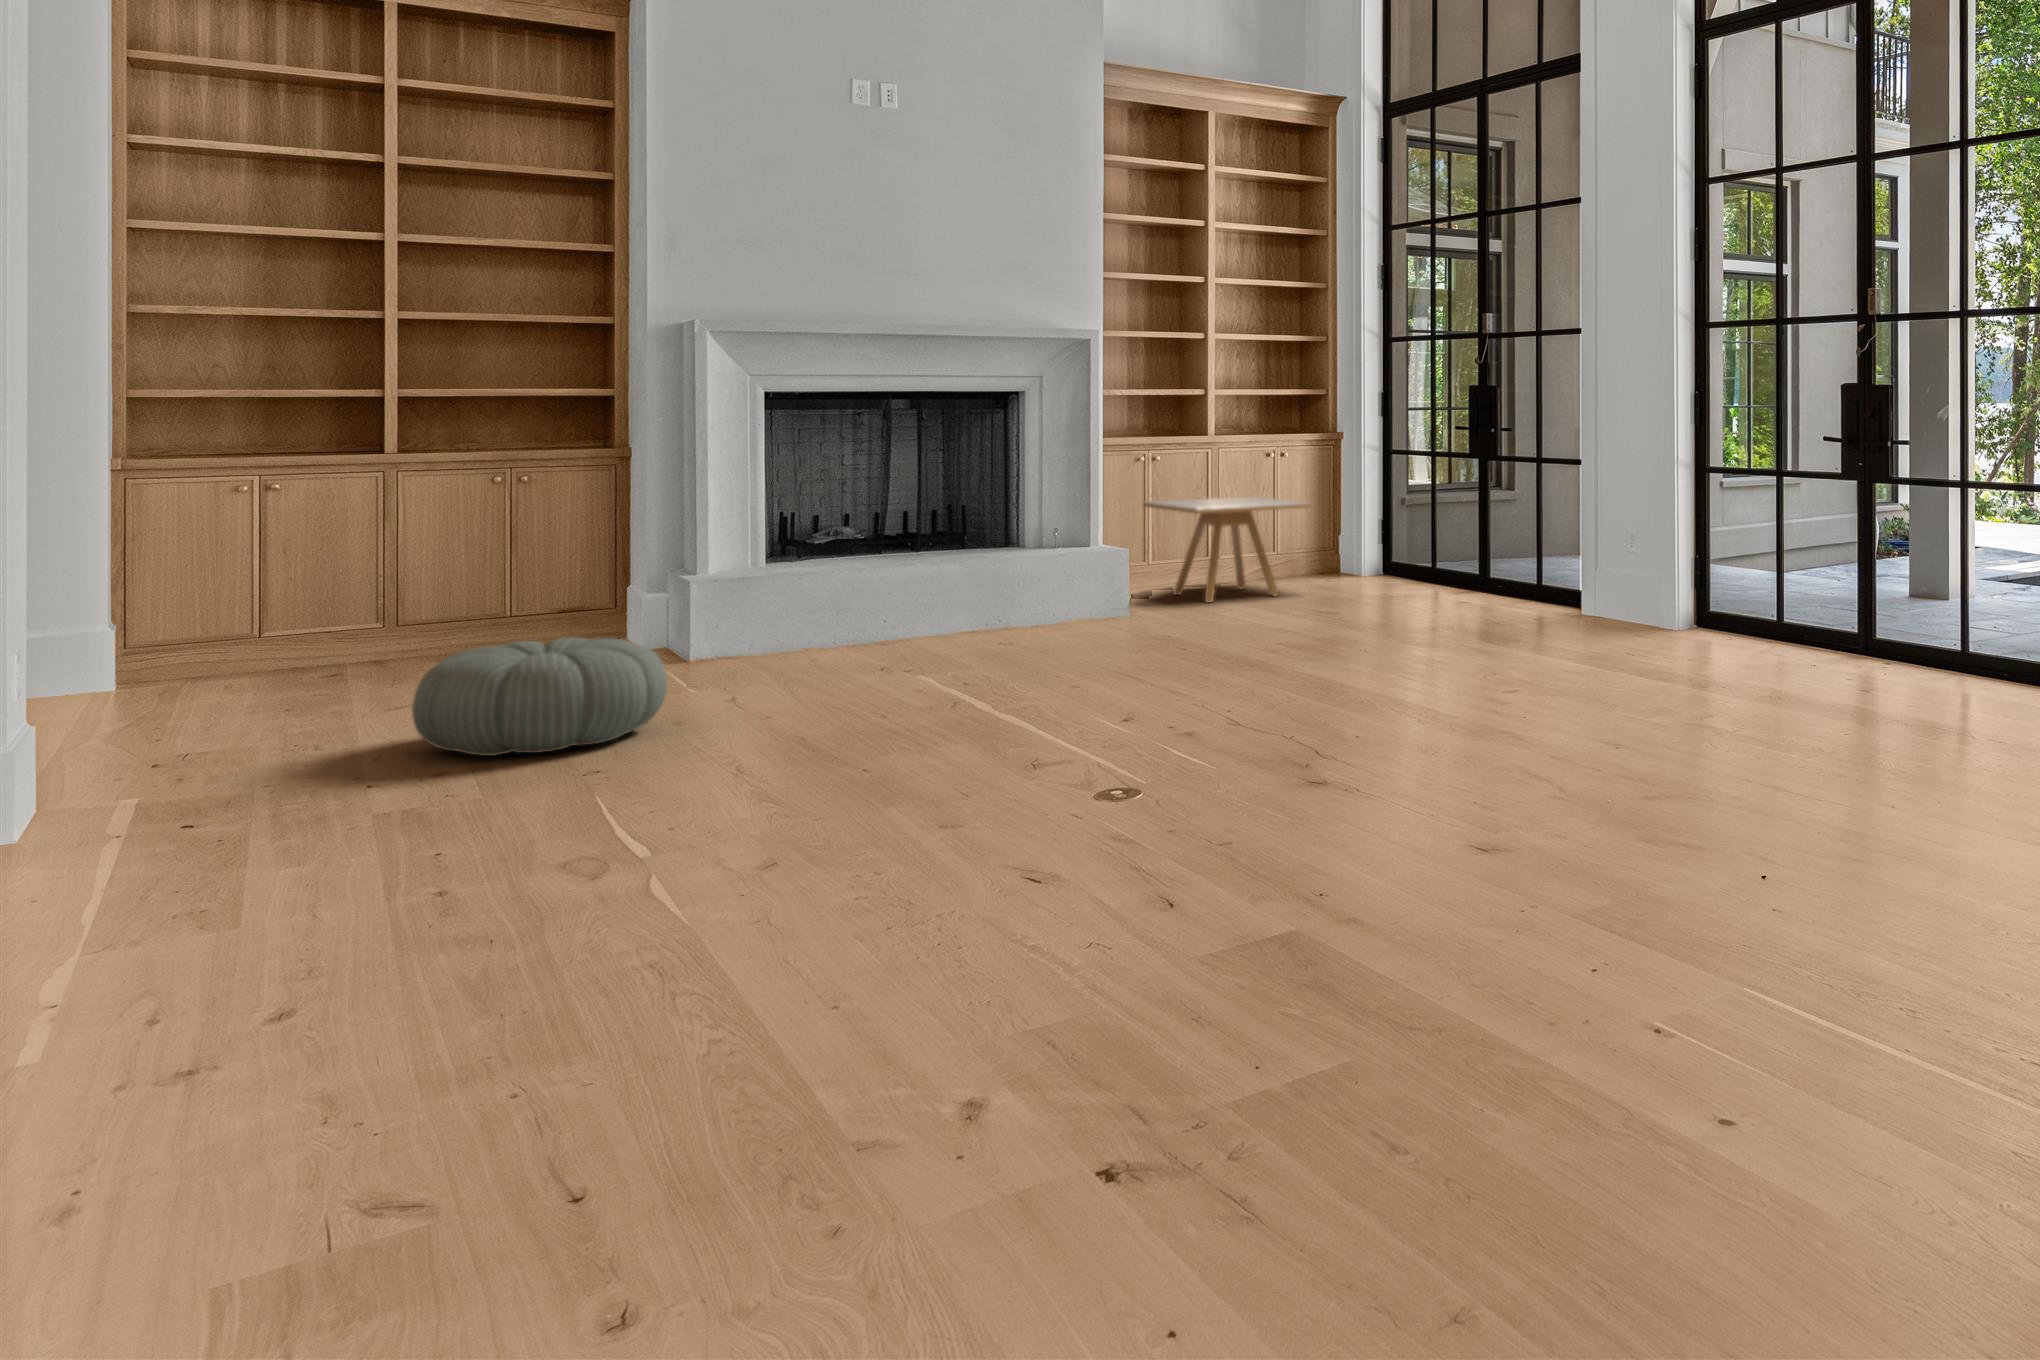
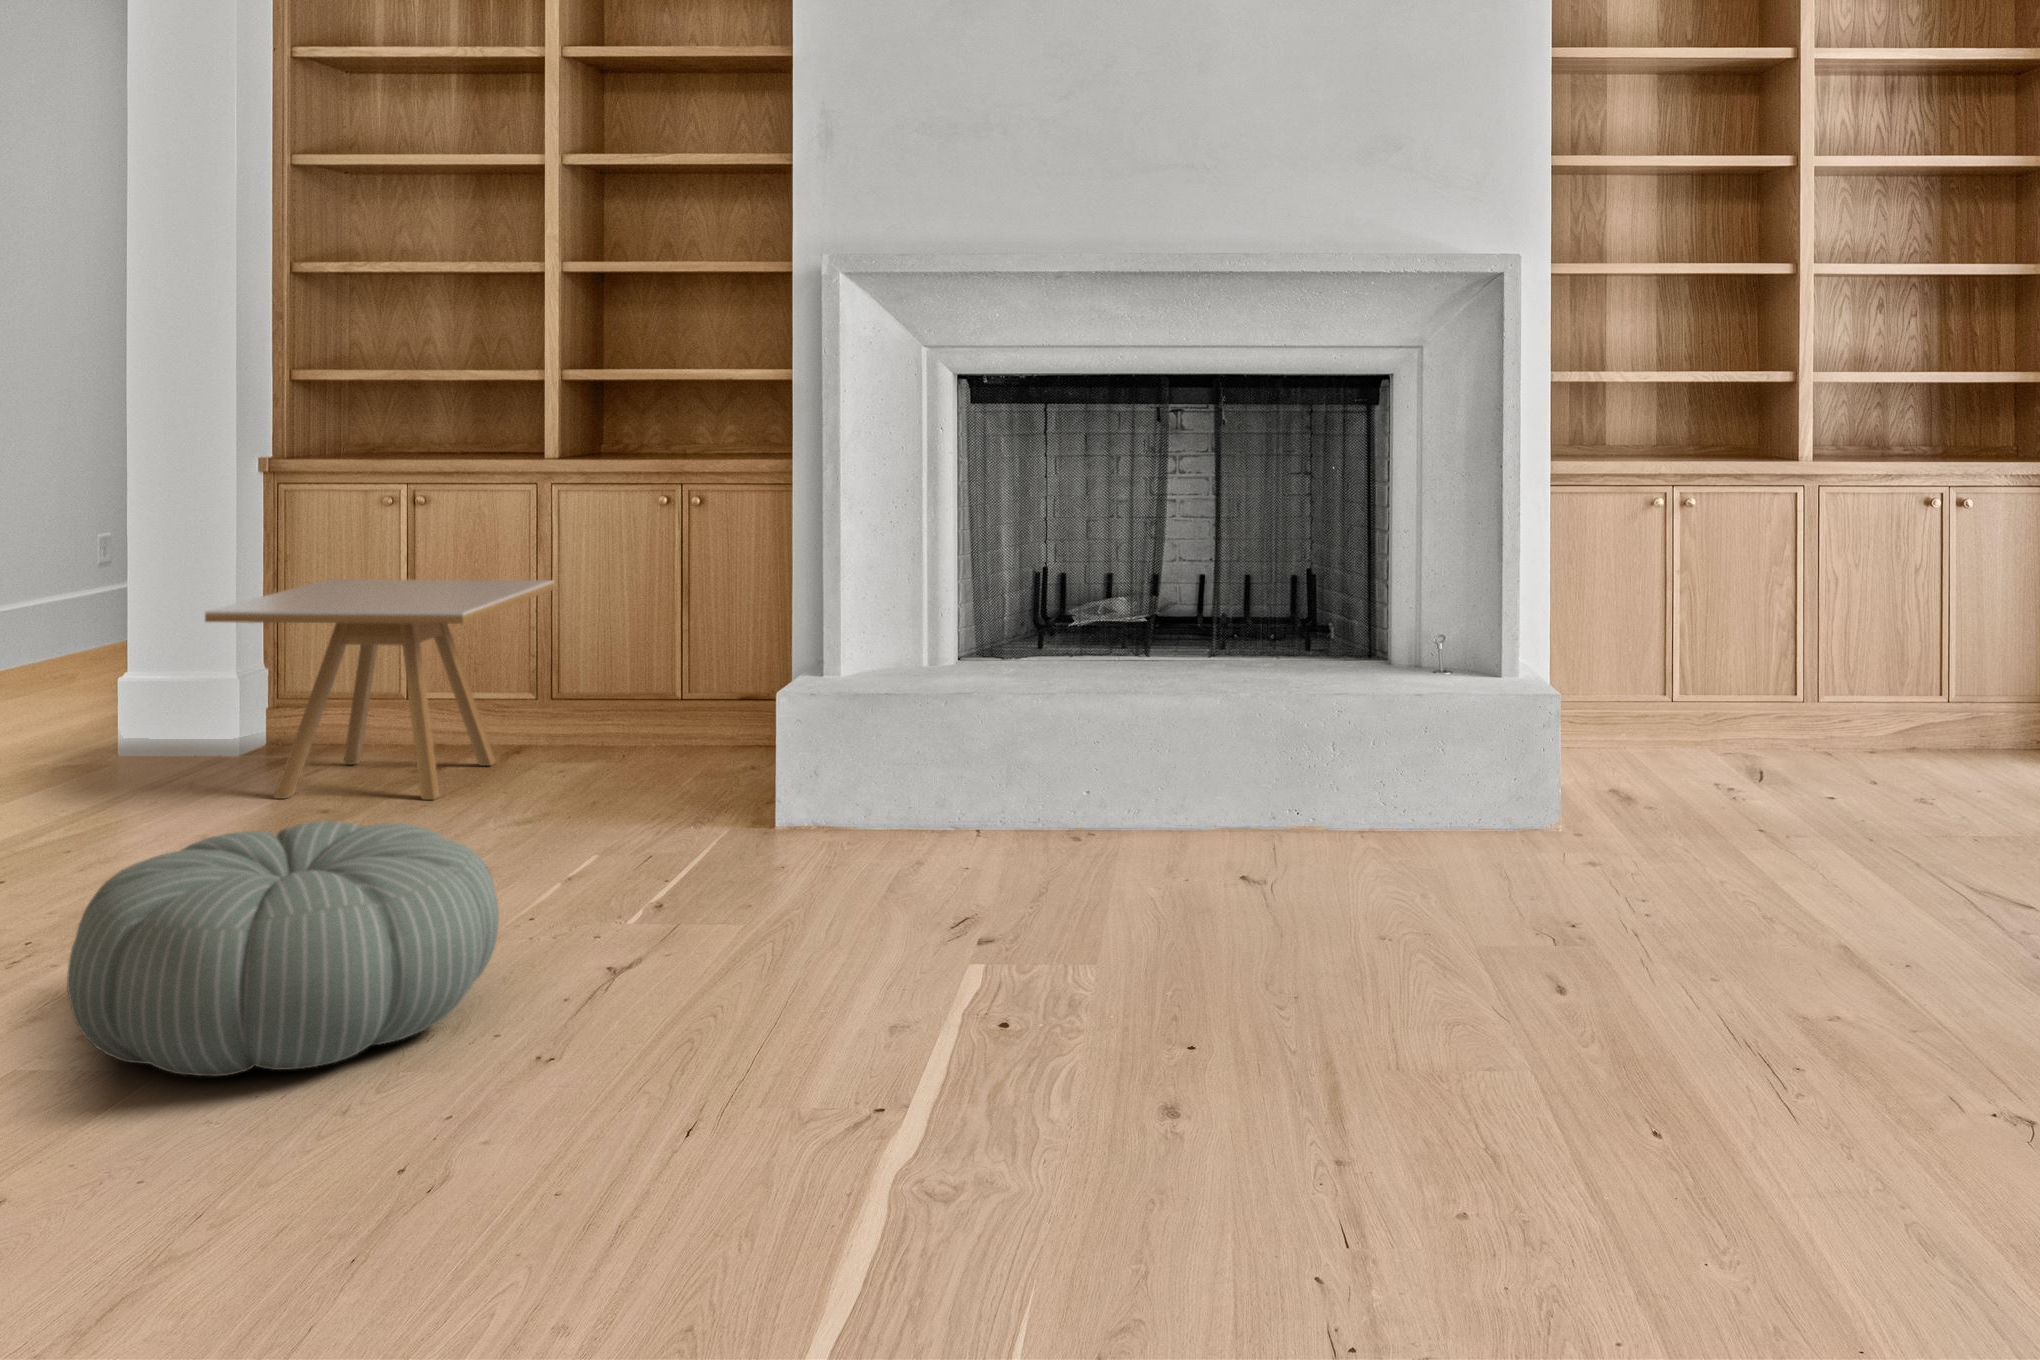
side table: present [1144,497,1311,602] -> present [205,579,554,800]

